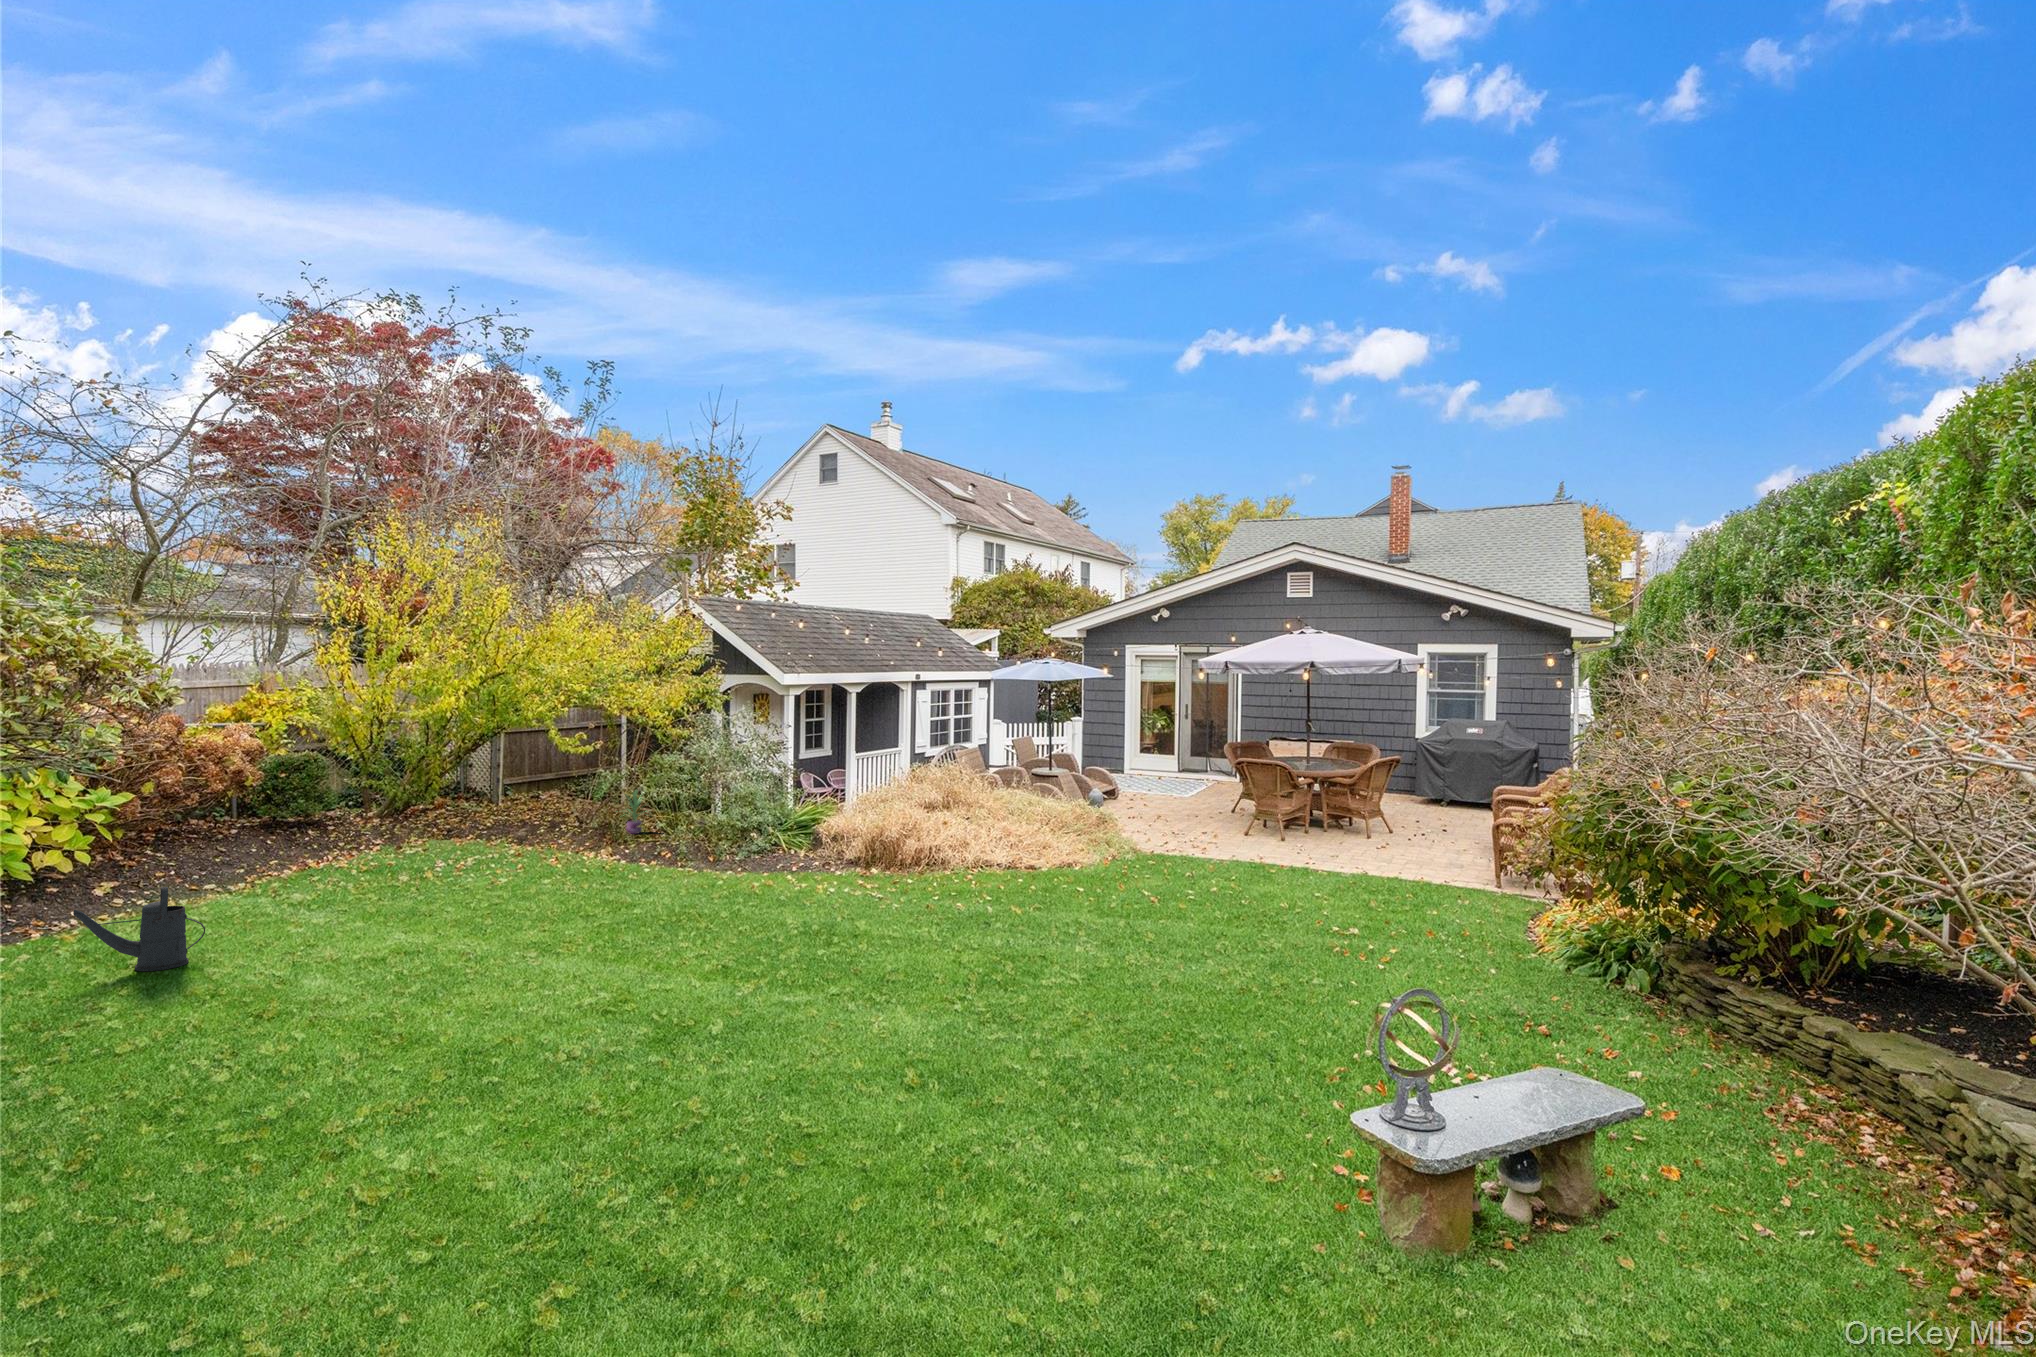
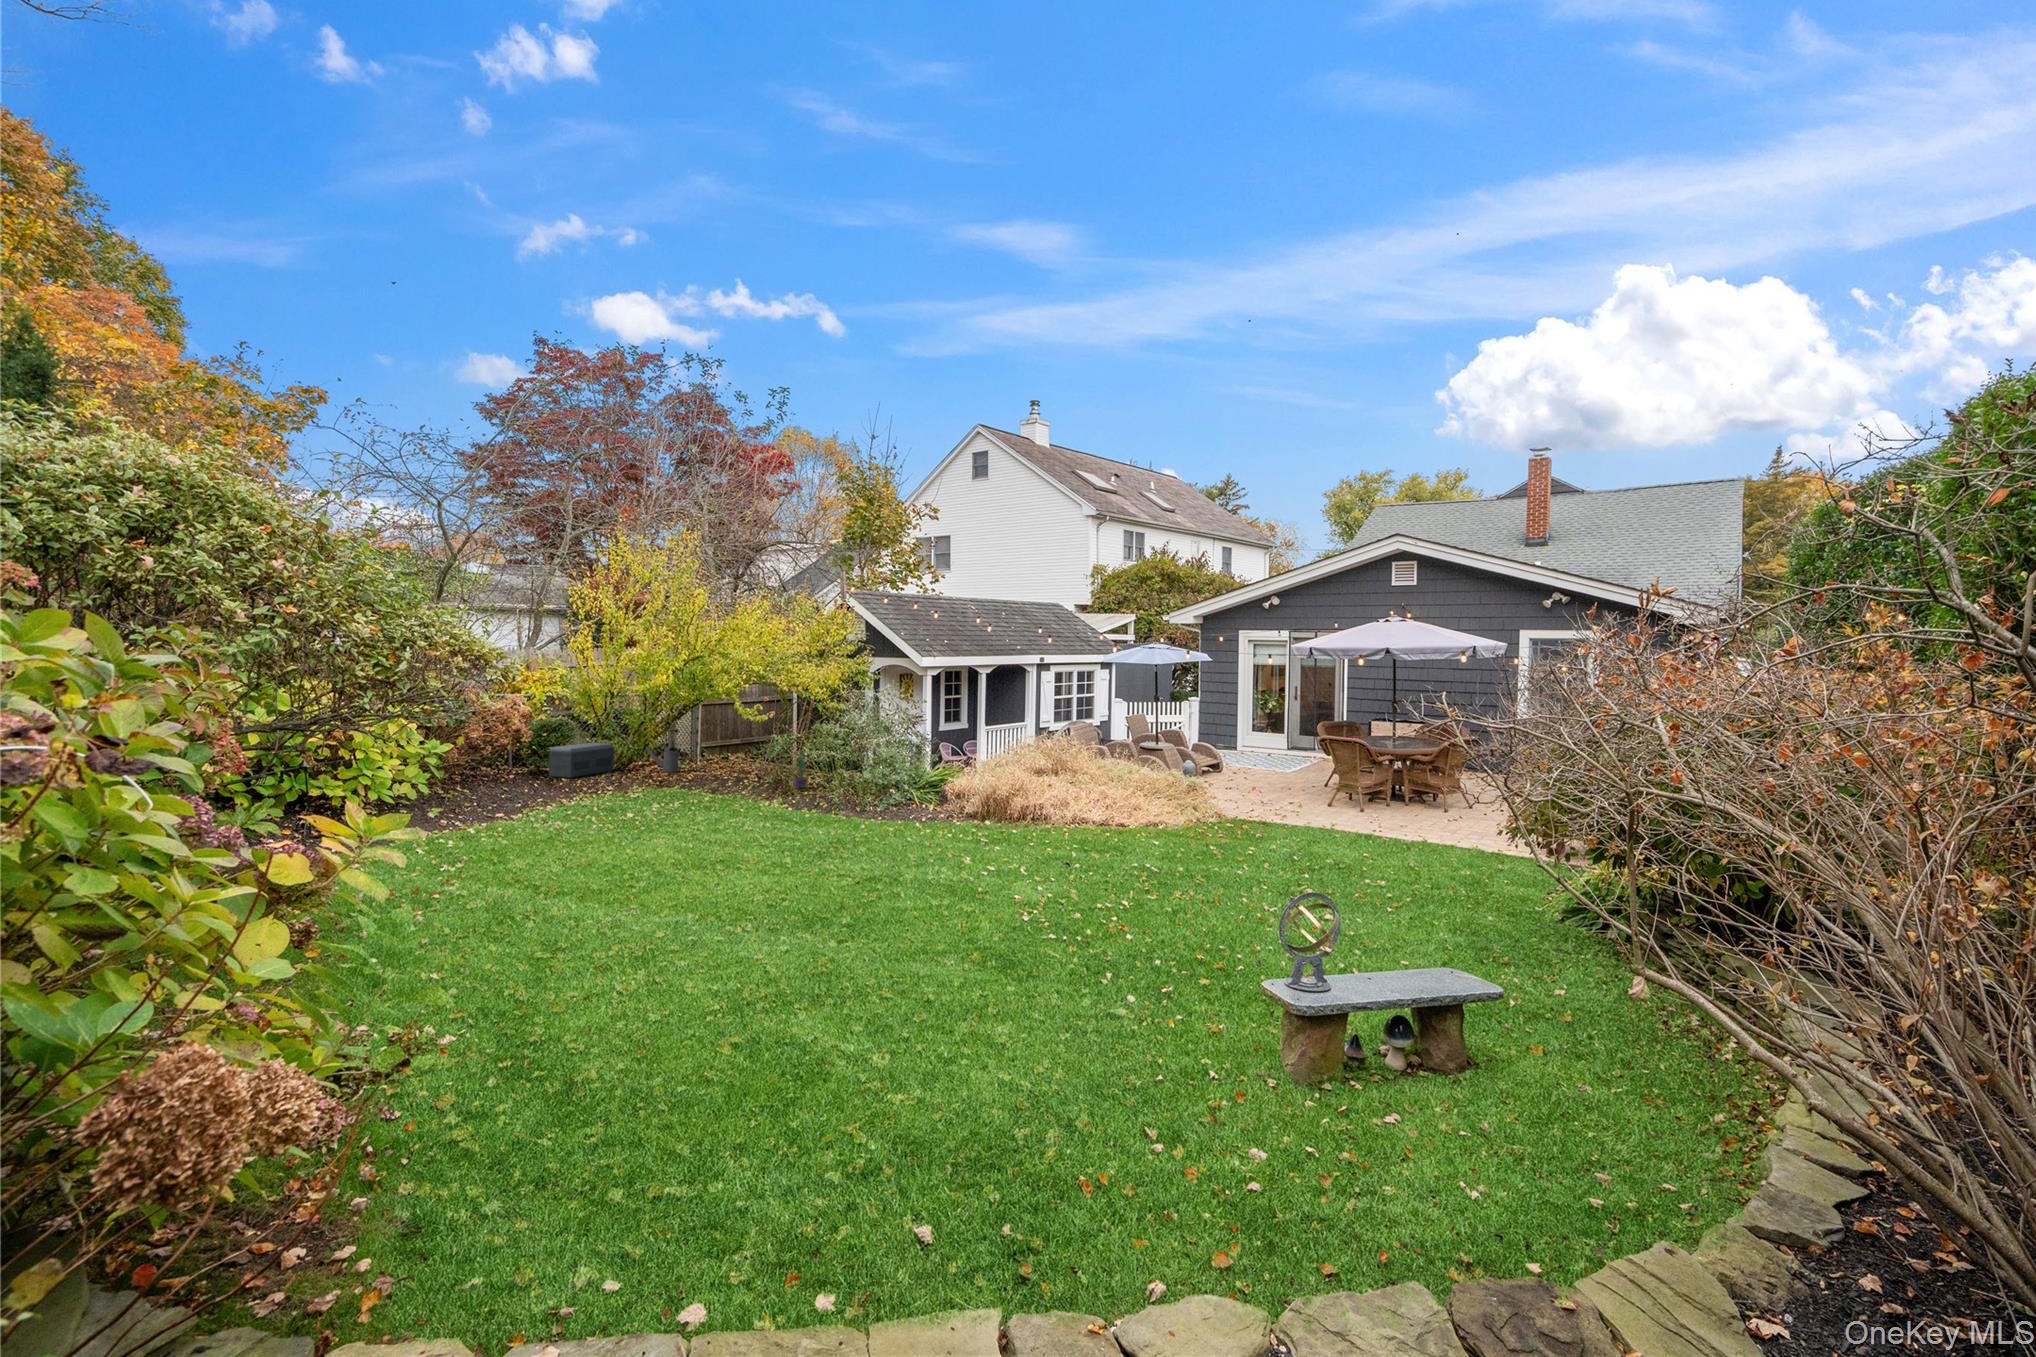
storage bench: none [289,784,383,831] -> present [549,743,614,778]
watering can: present [74,887,205,971] -> present [646,742,684,773]

